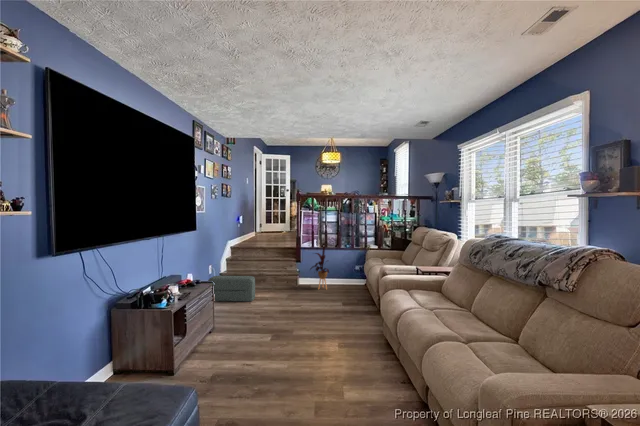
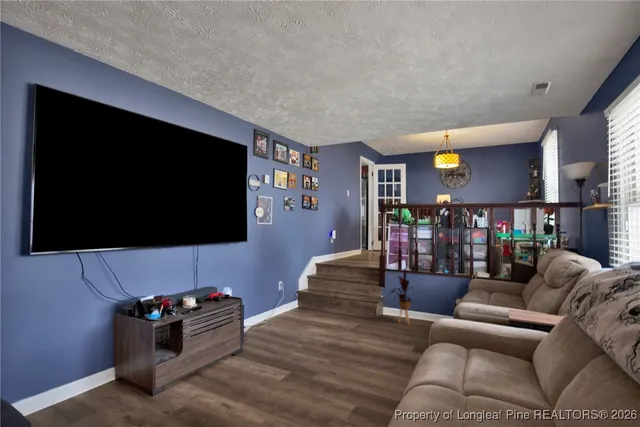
pouf: present [208,276,255,302] -> none [274,290,319,323]

